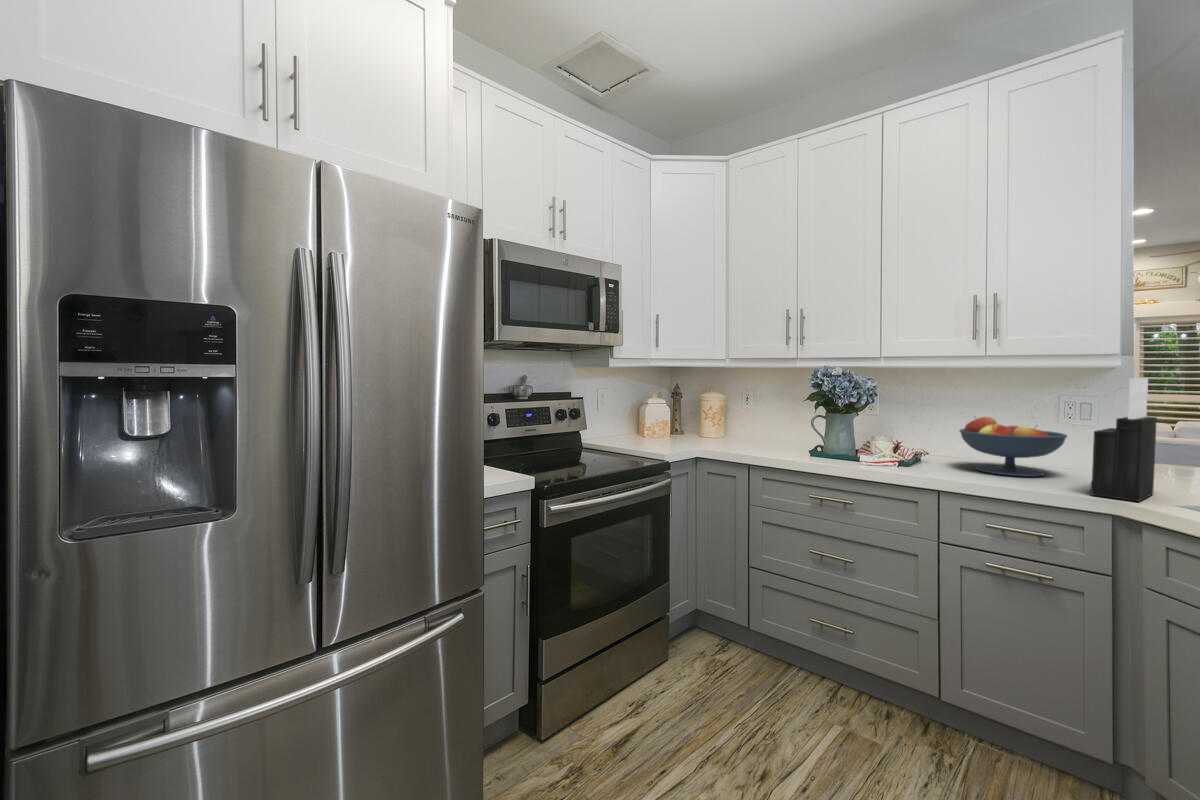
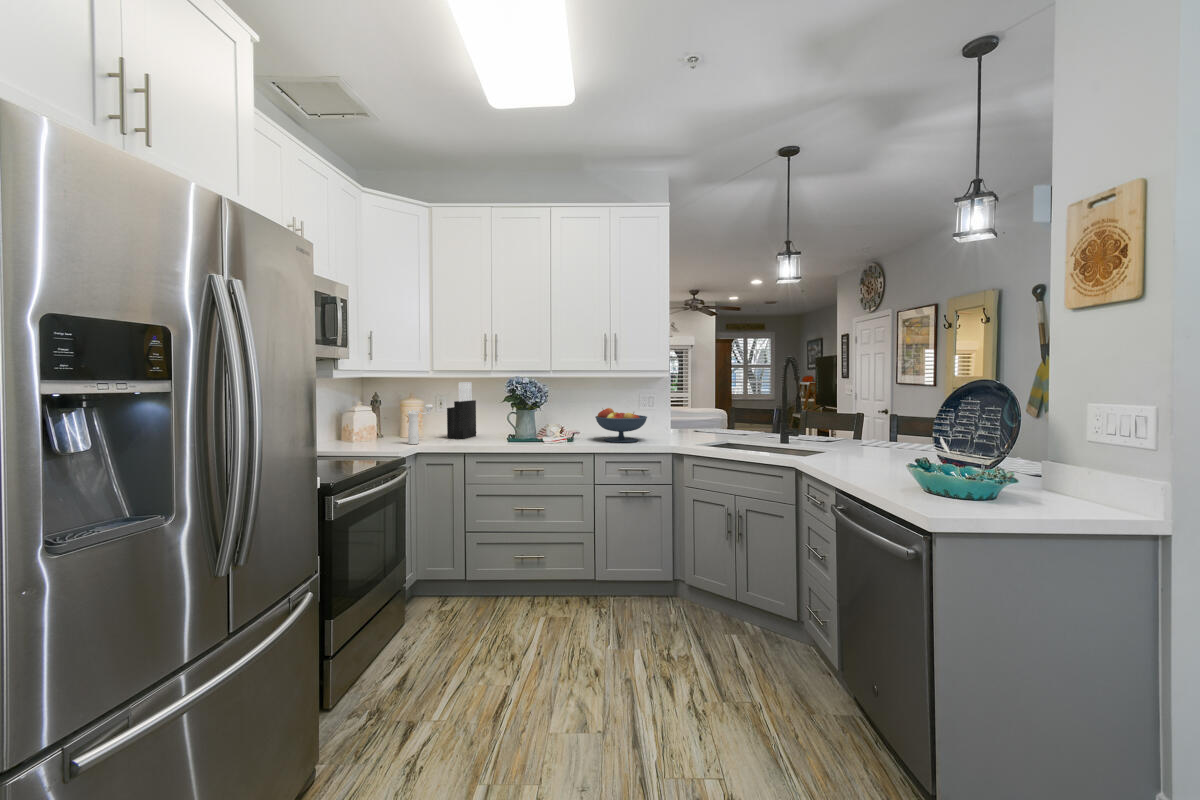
knife block: present [1091,378,1157,502] -> present [447,382,476,440]
pepper mill: none [688,401,721,449] -> present [408,404,433,444]

